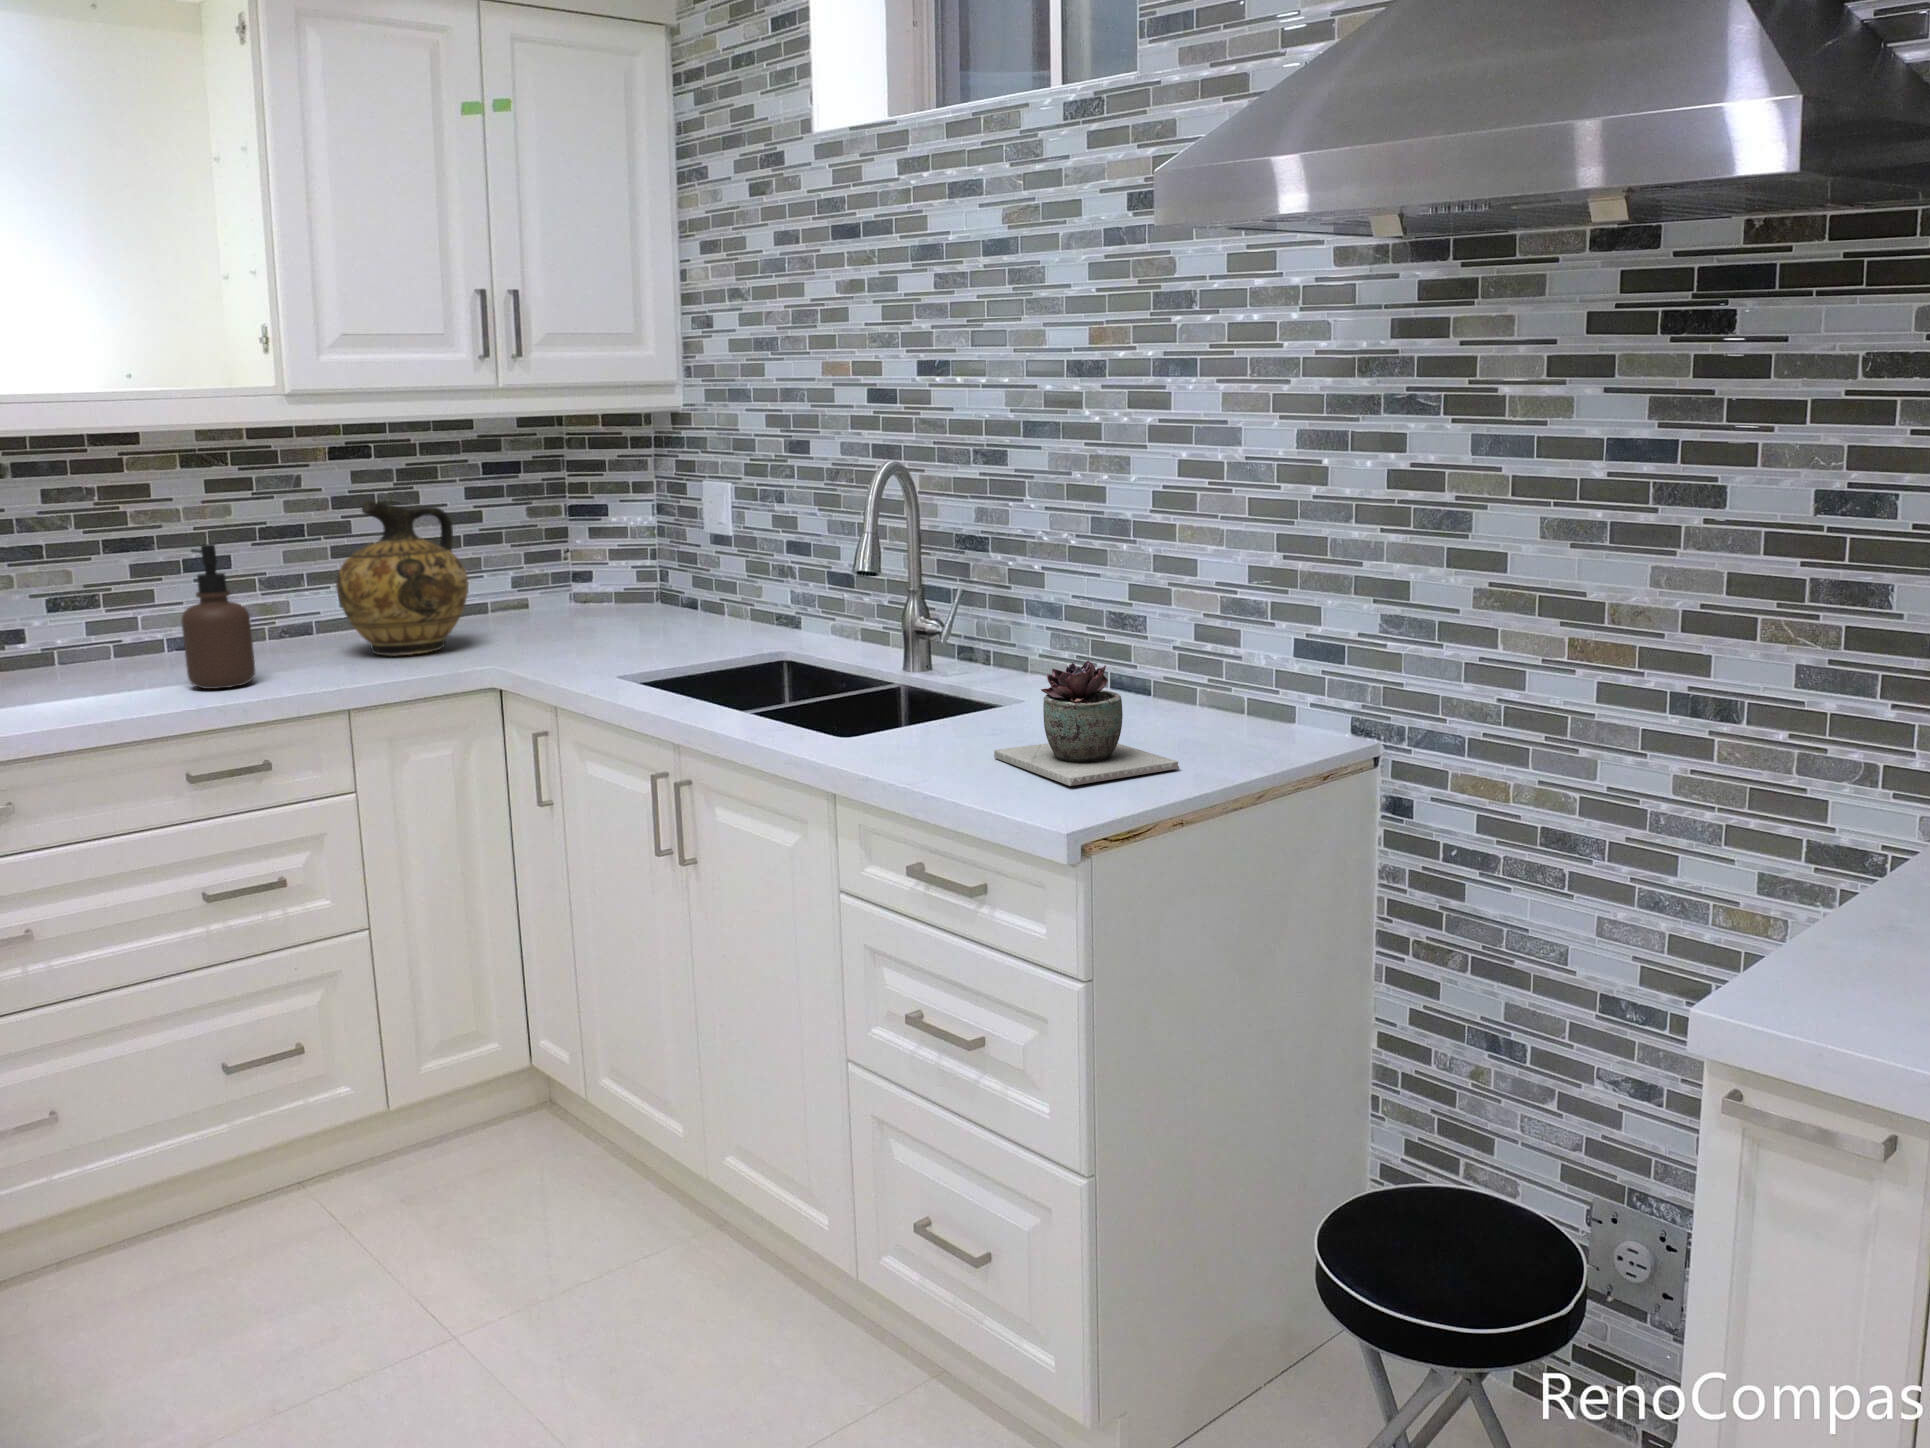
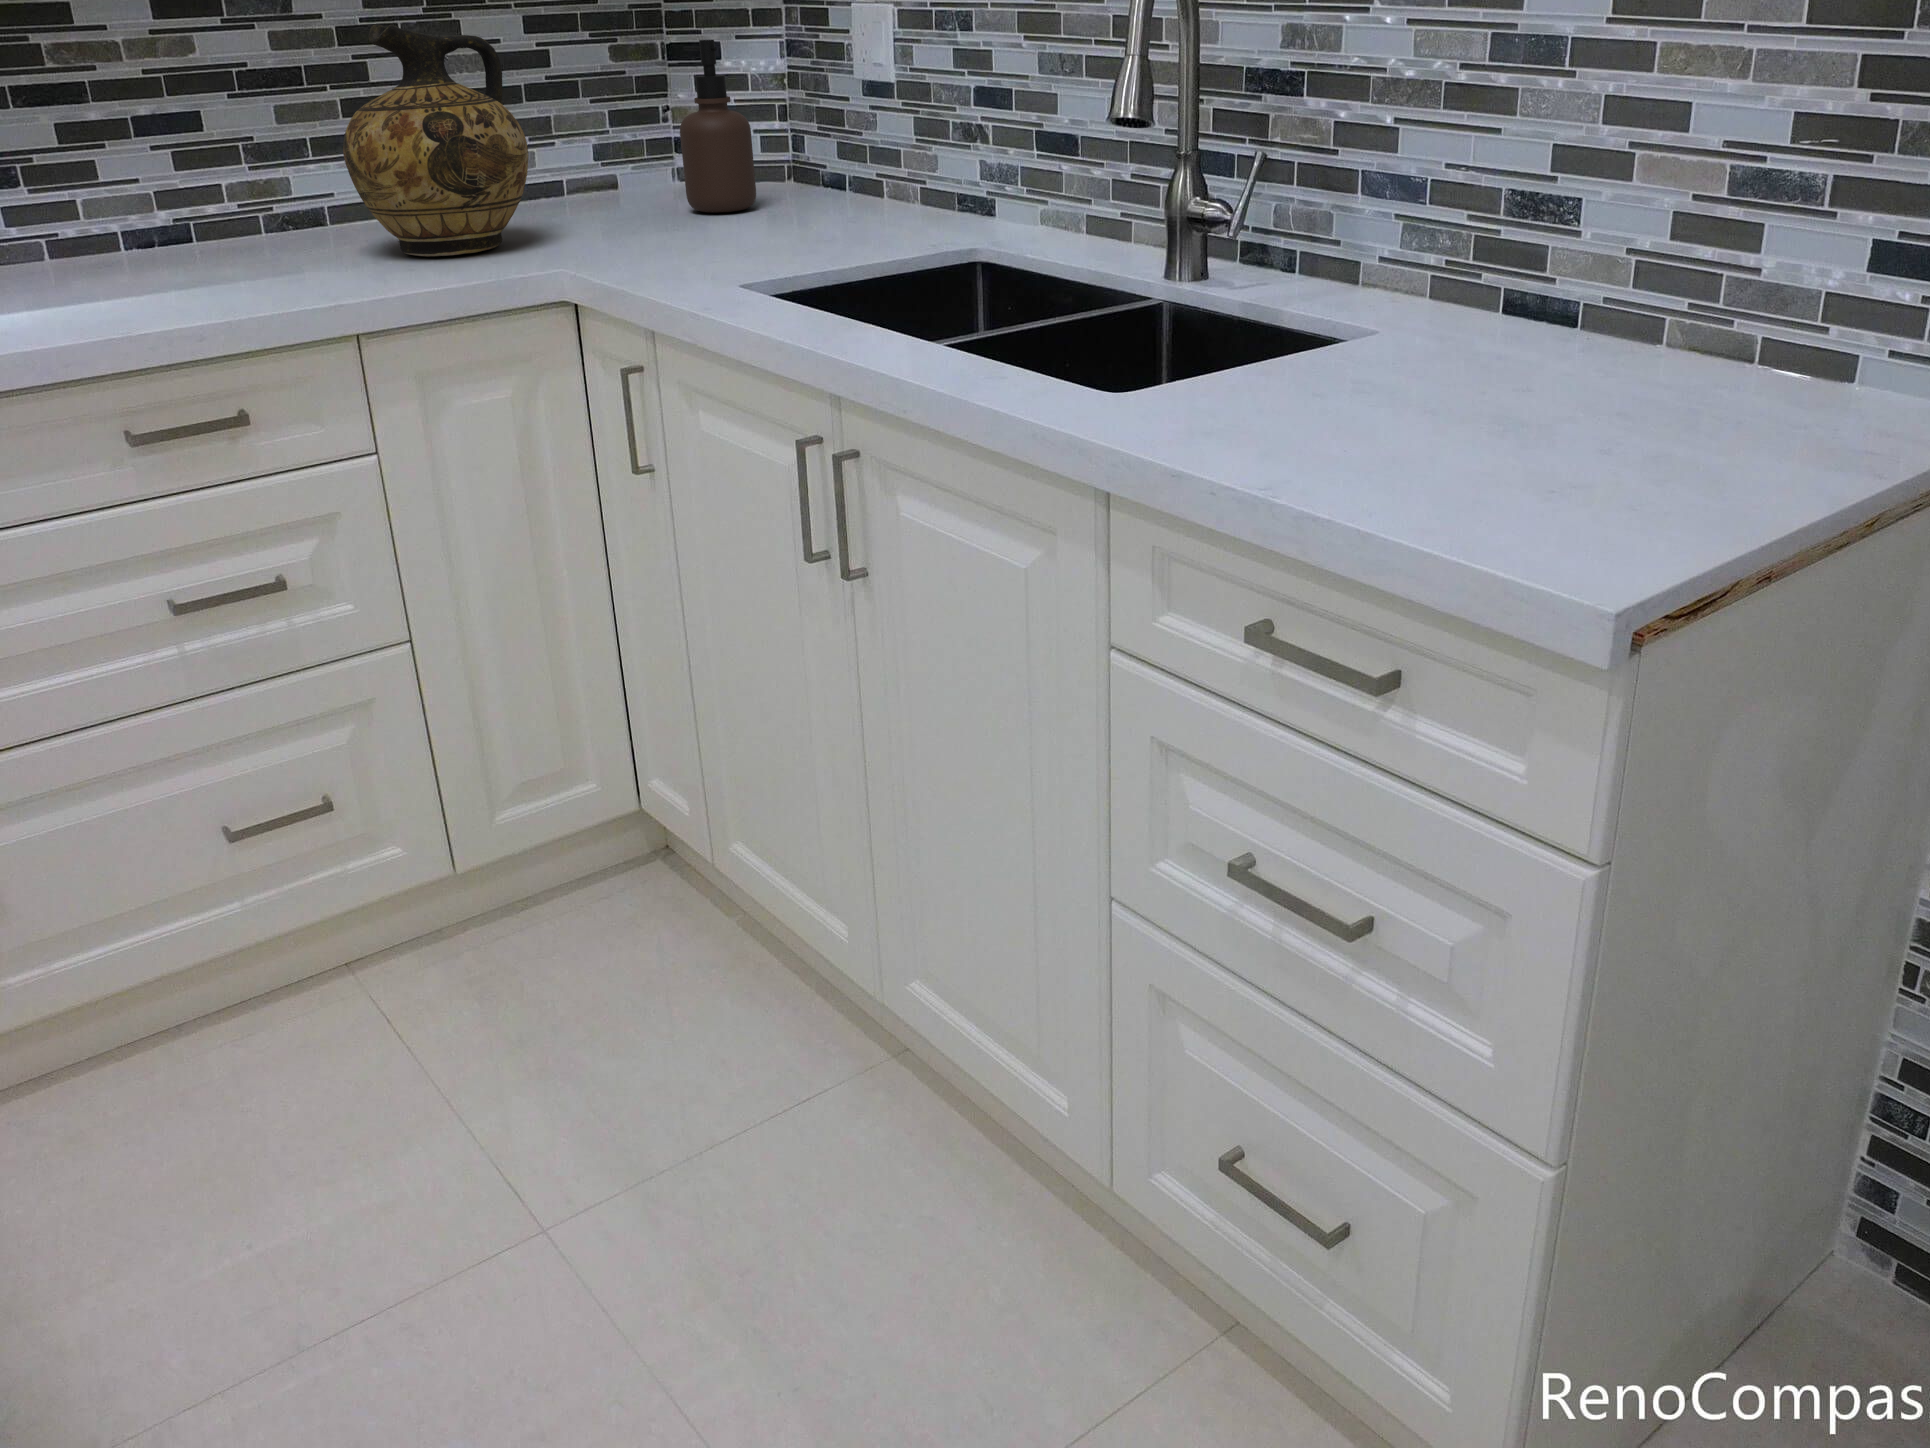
soap dispenser: present [182,544,255,689] -> present [680,40,756,213]
succulent plant: present [994,661,1179,786] -> none [1374,276,1714,503]

